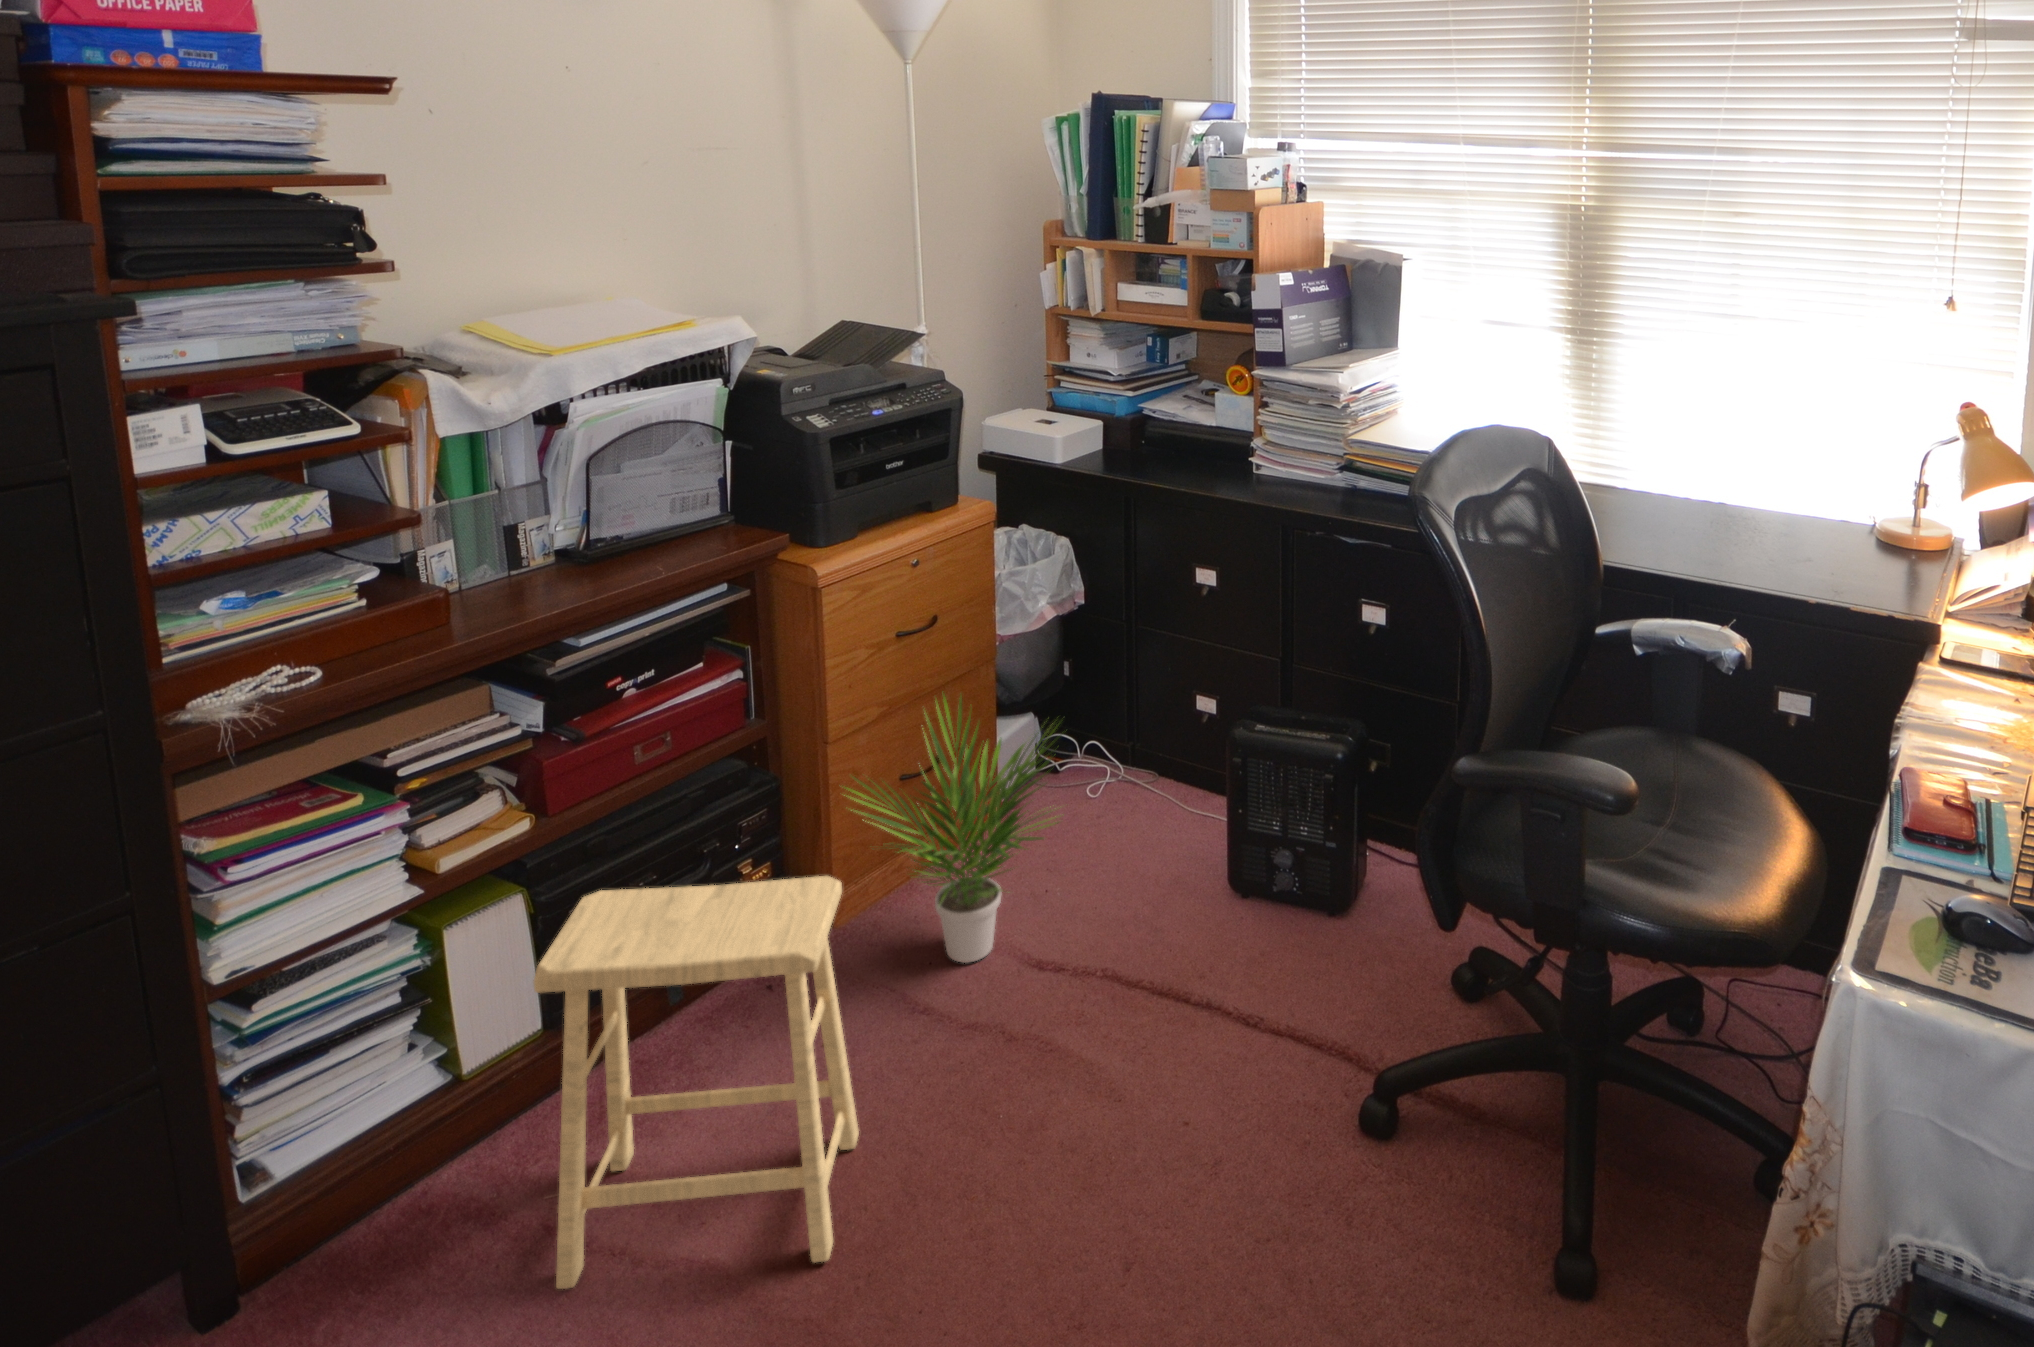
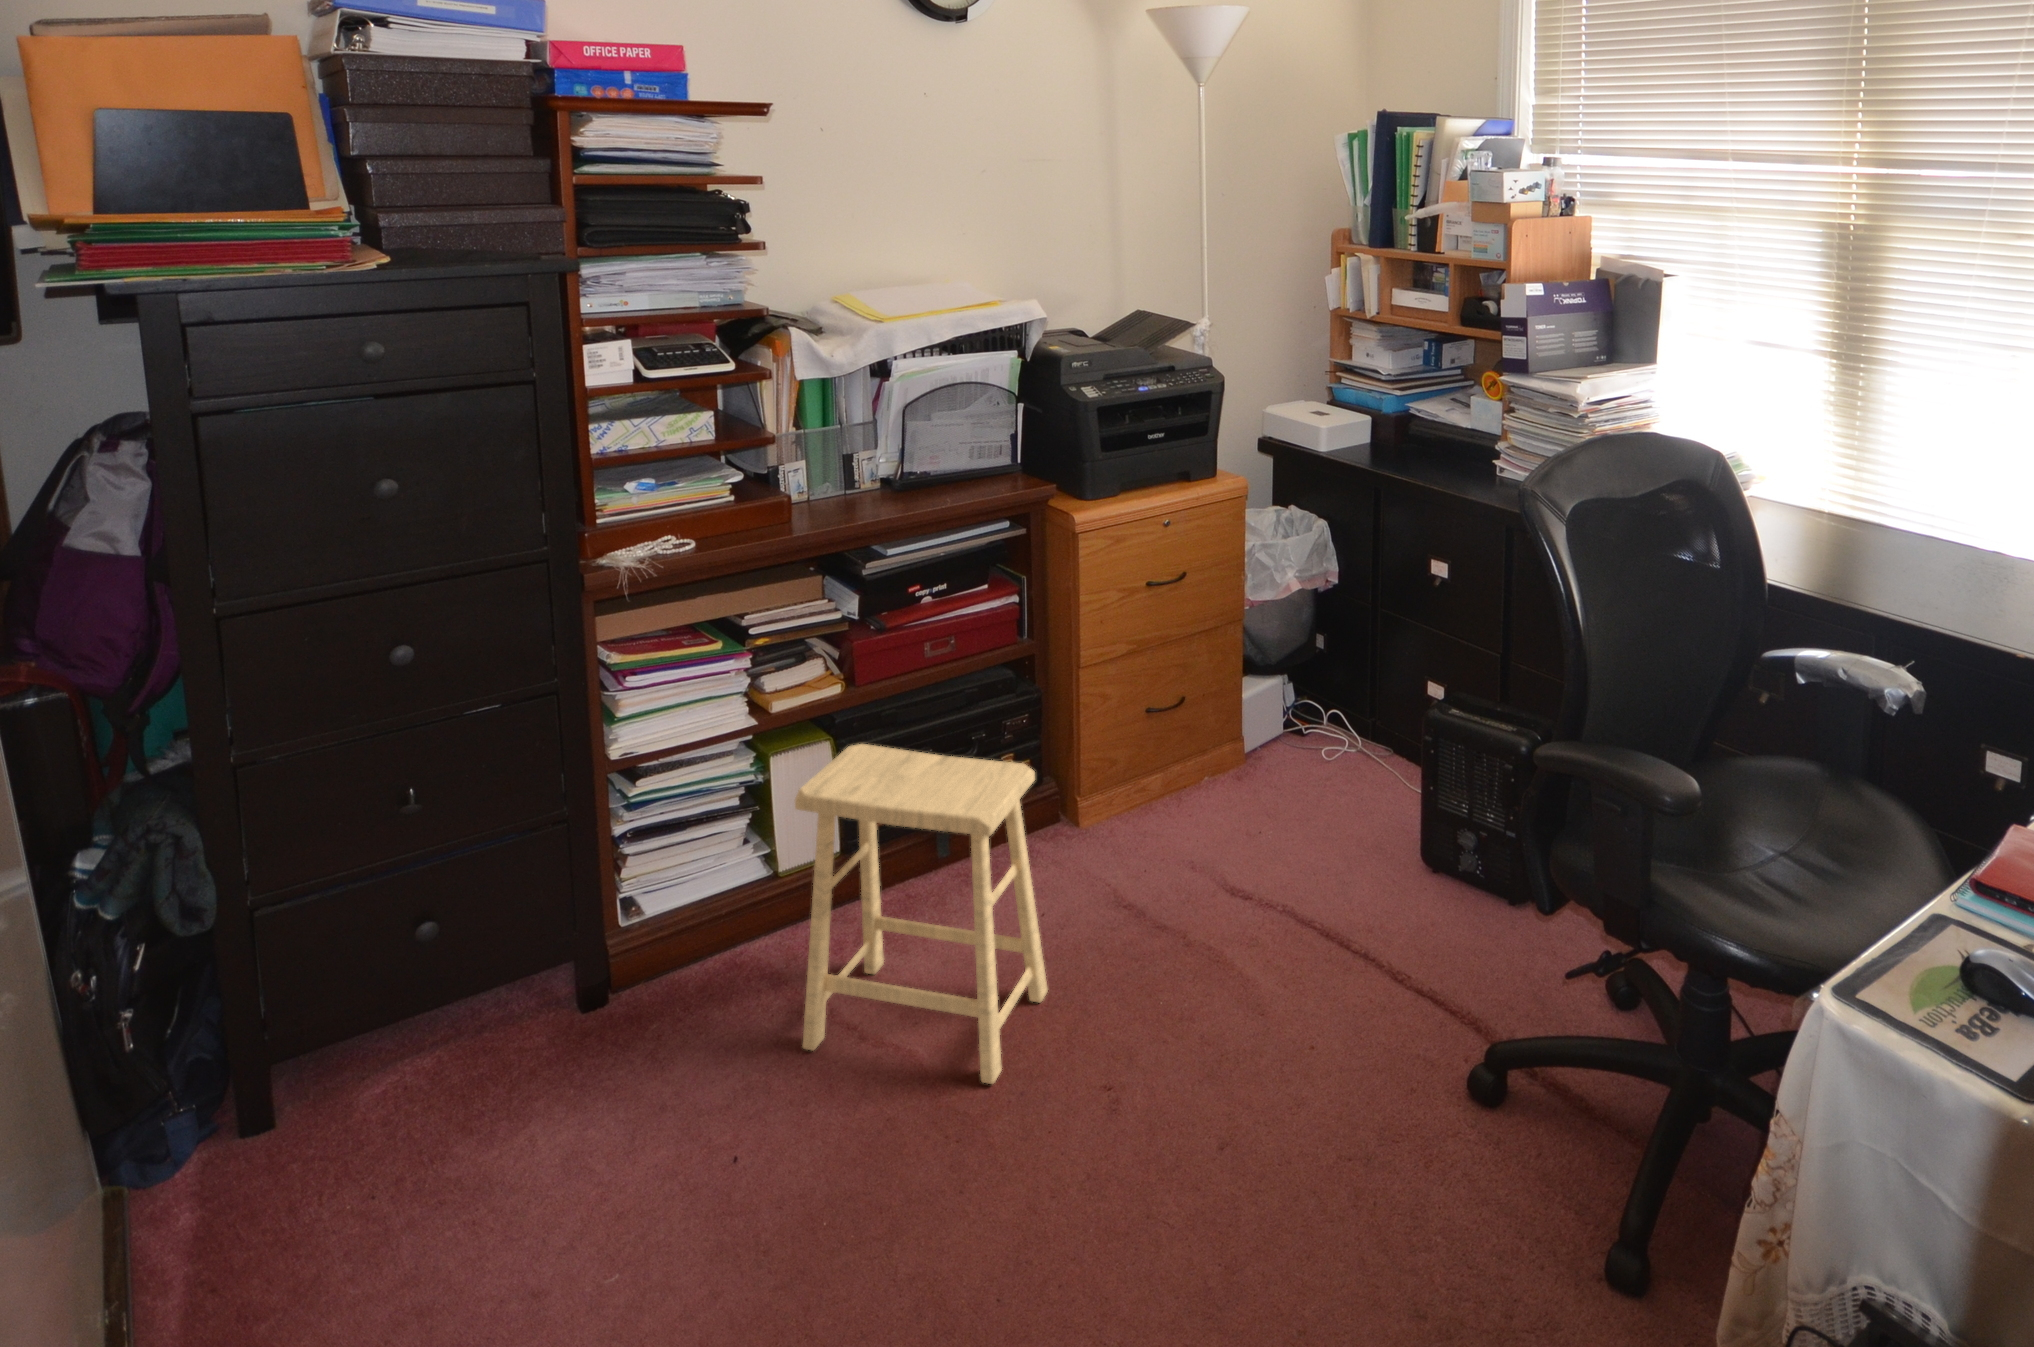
potted plant: present [846,696,1063,963] -> none [1080,634,1269,875]

